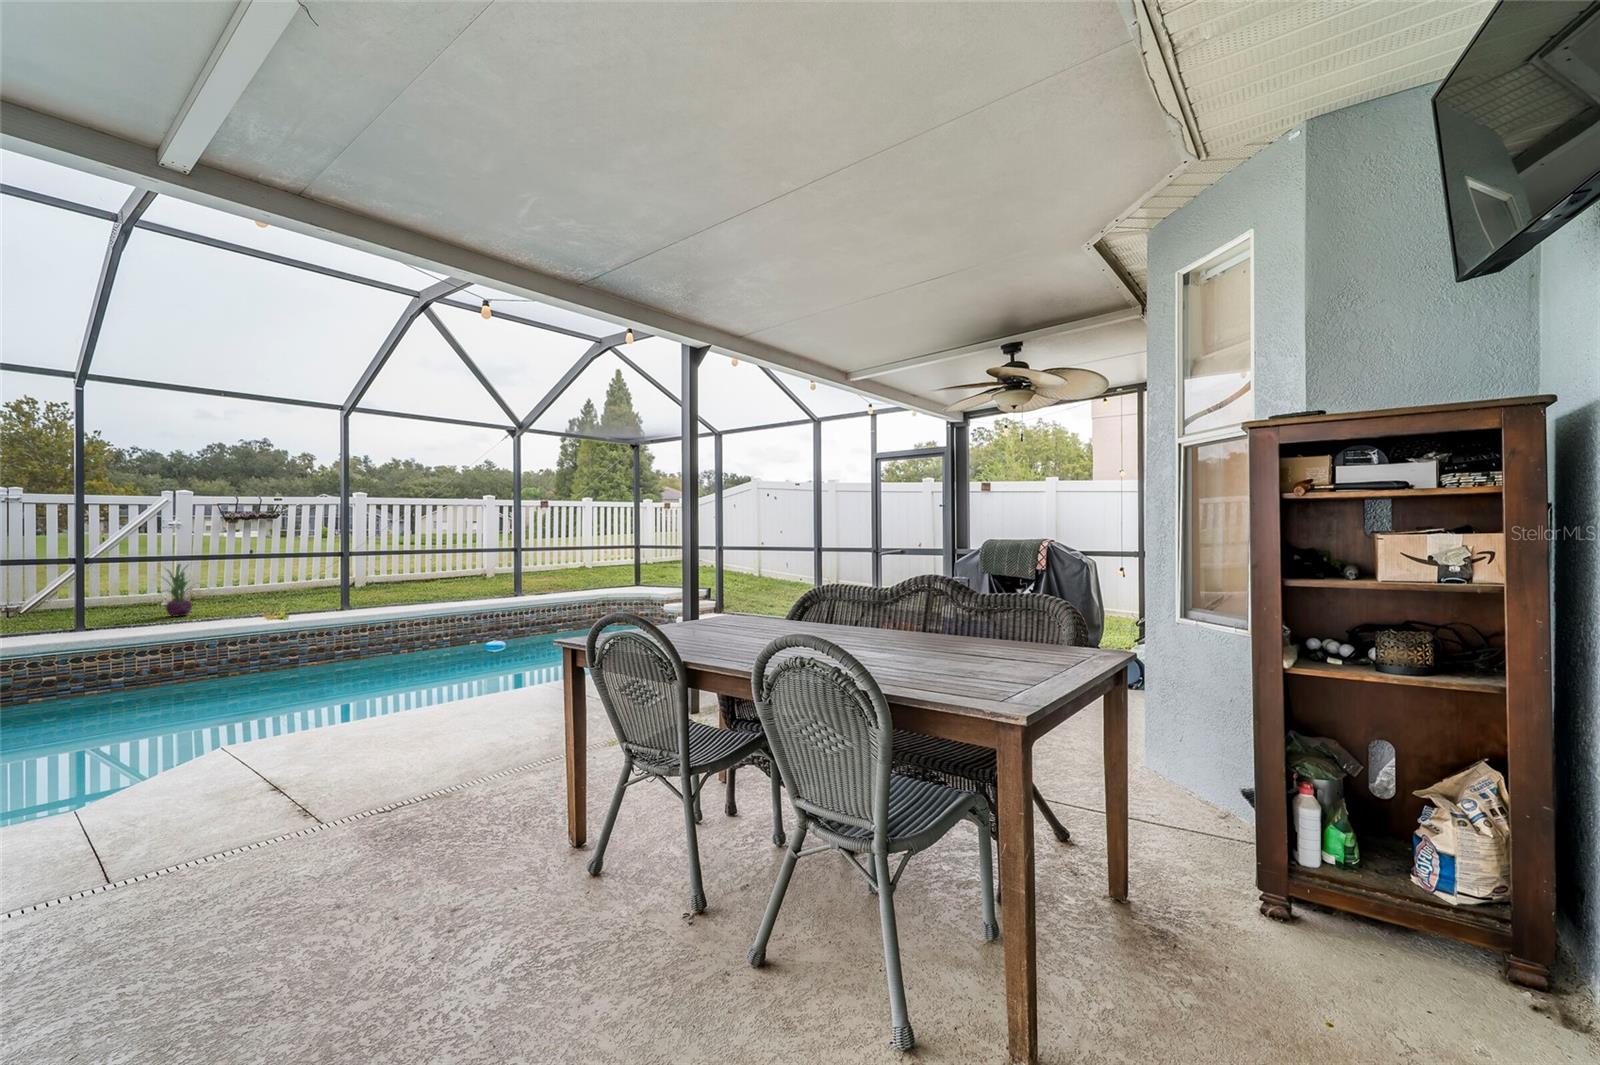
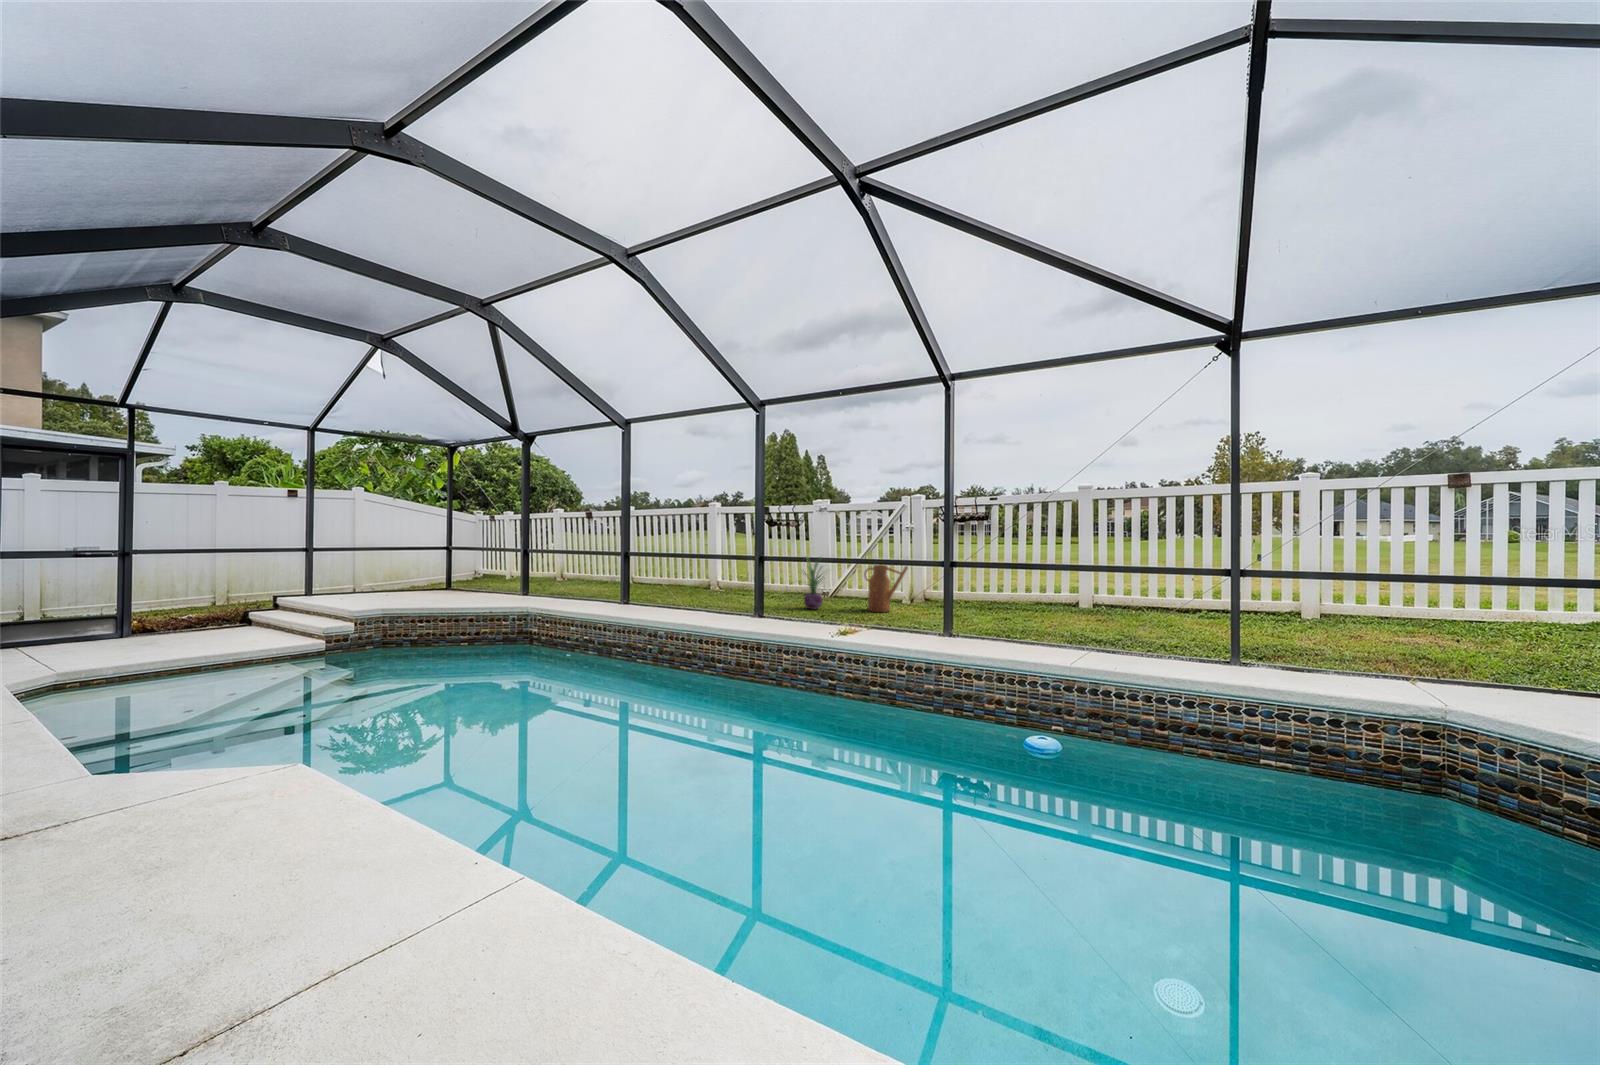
watering can: none [226,565,279,609] -> present [864,565,908,612]

